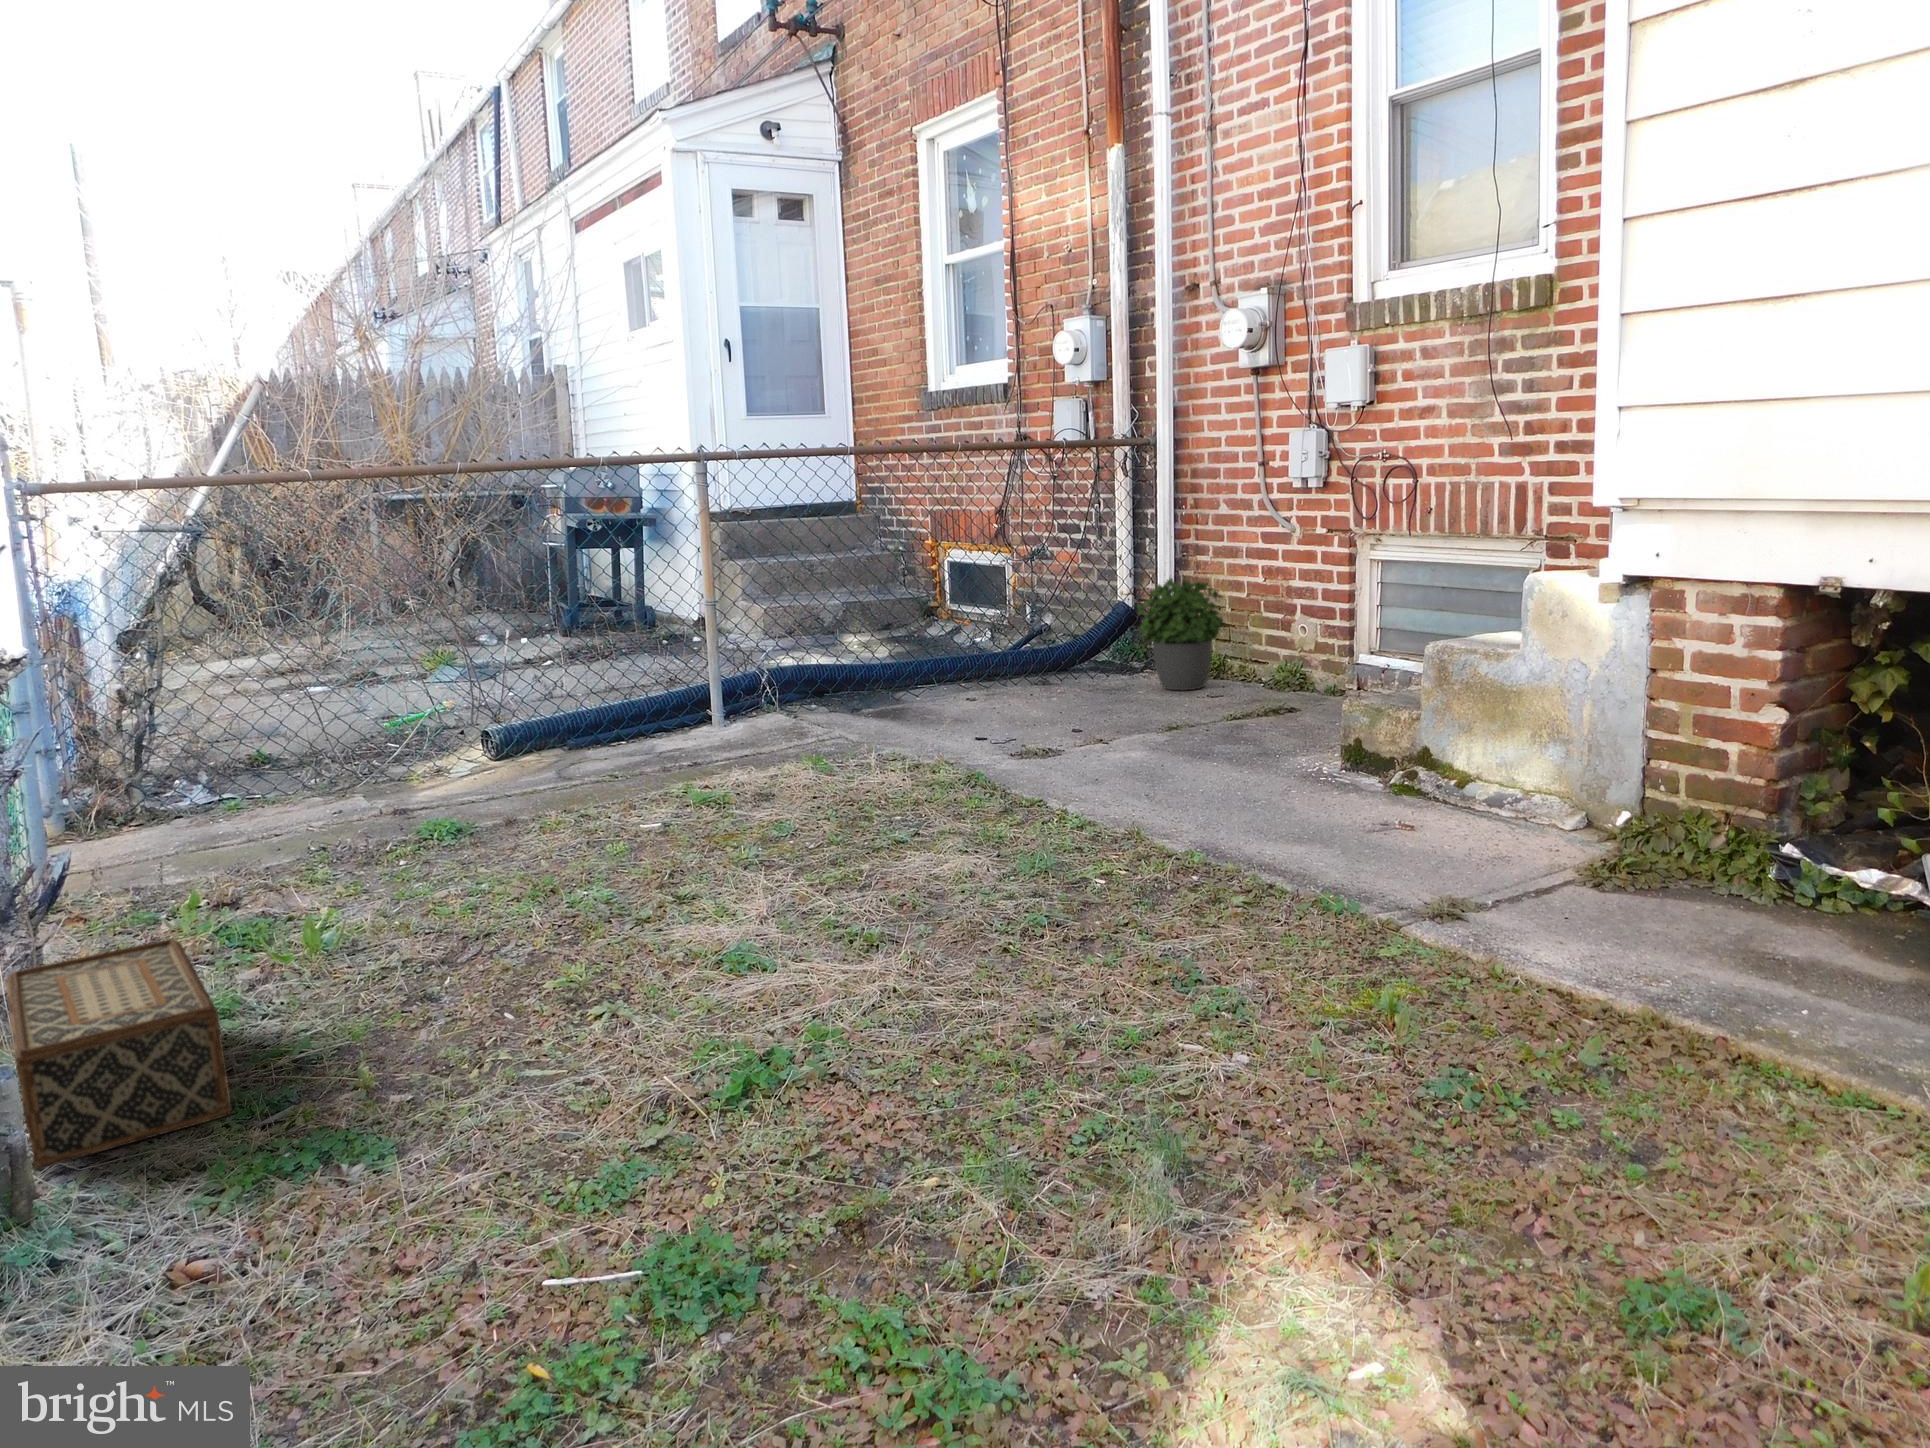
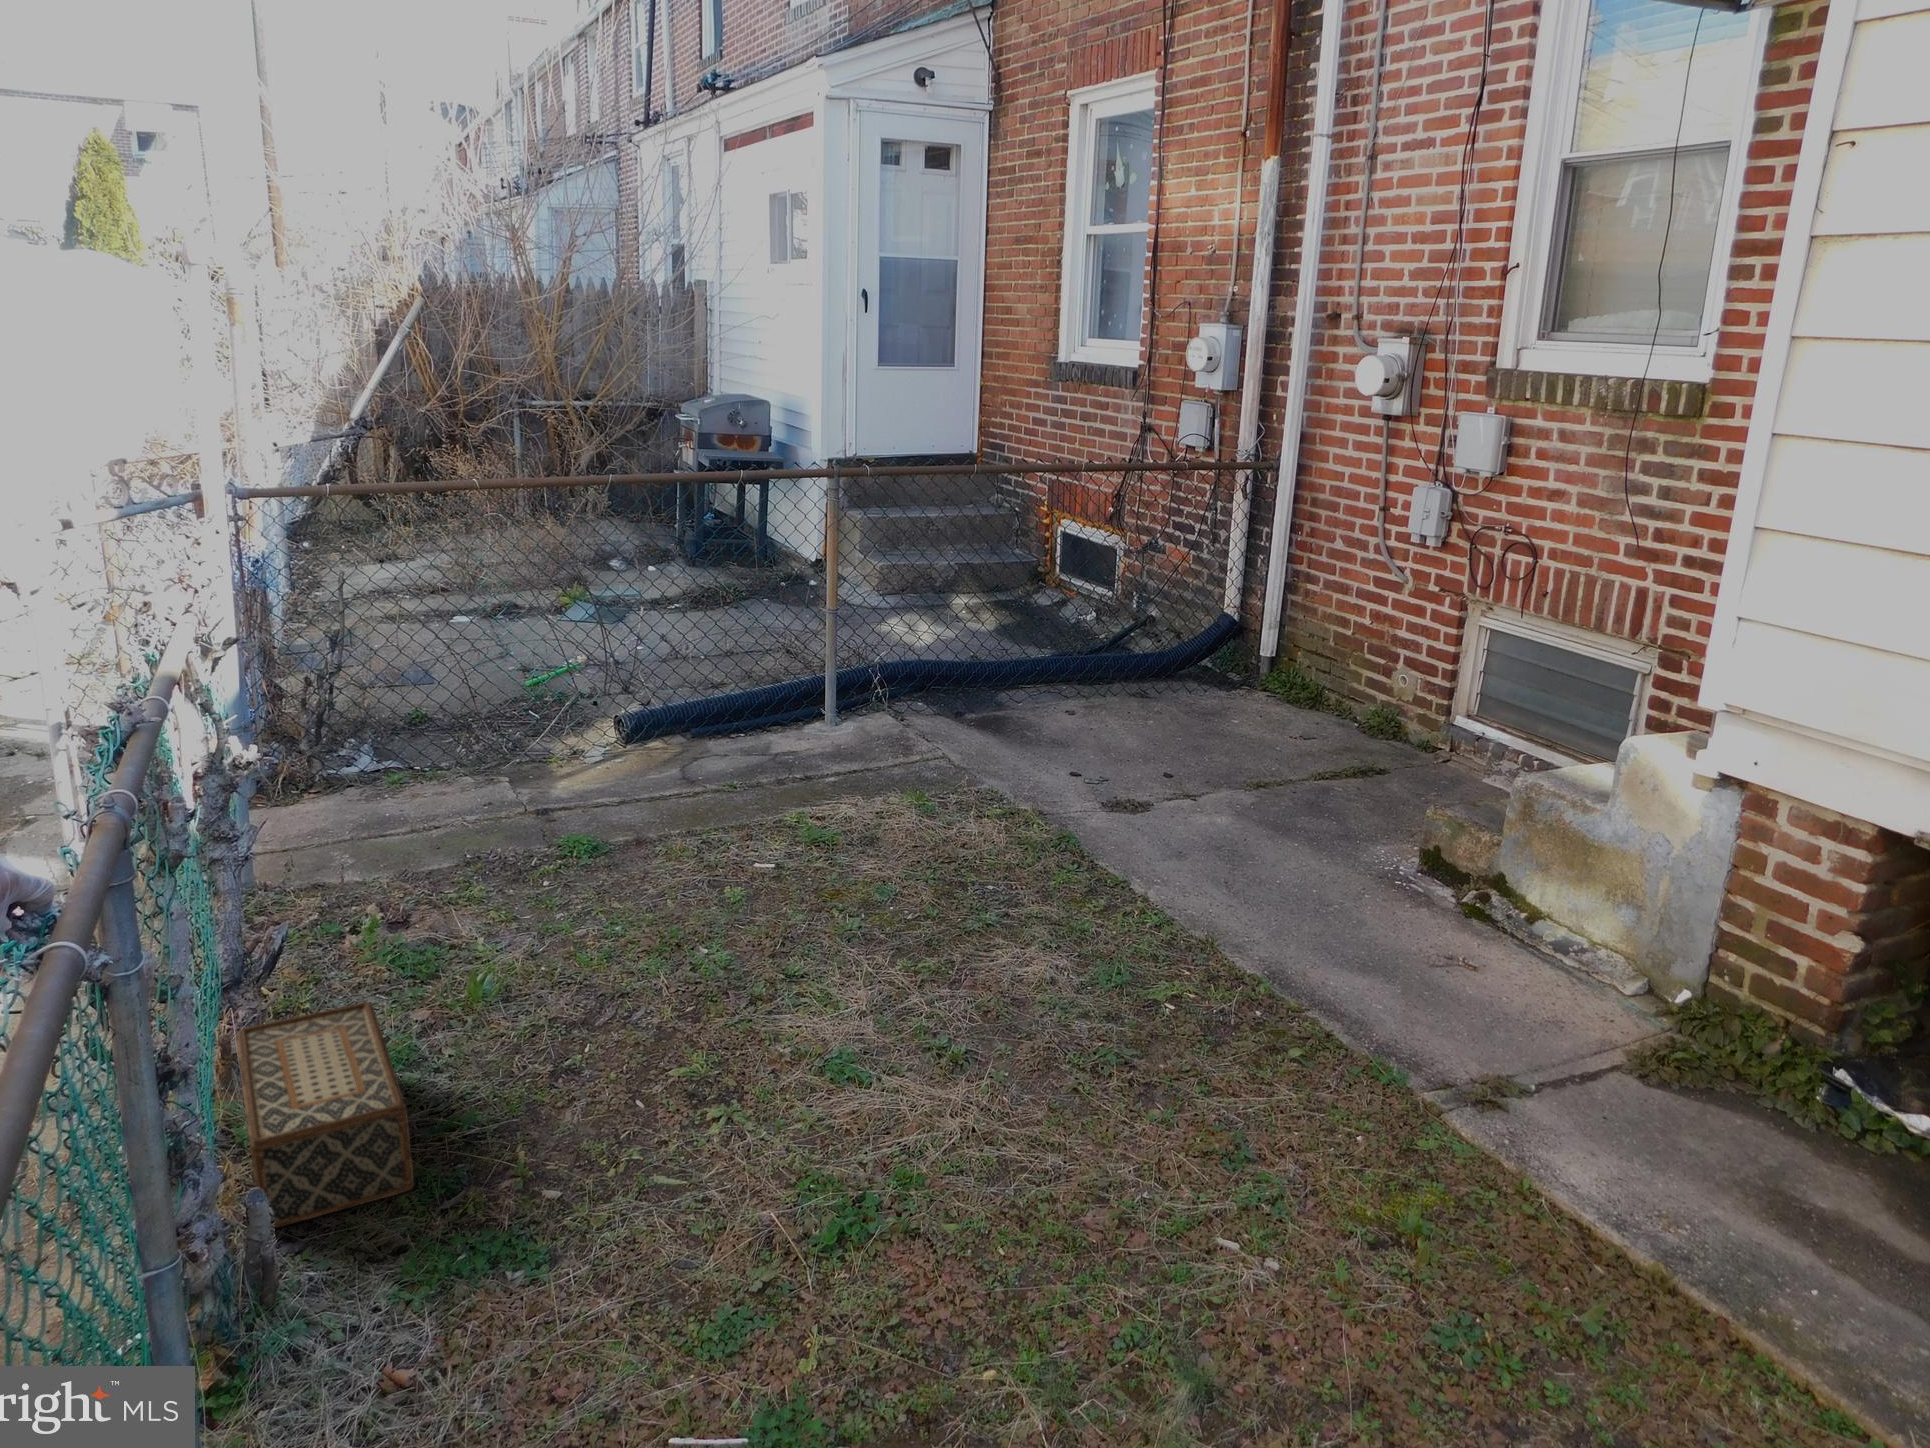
potted plant: present [1137,578,1225,690] -> none [1240,608,1328,720]

